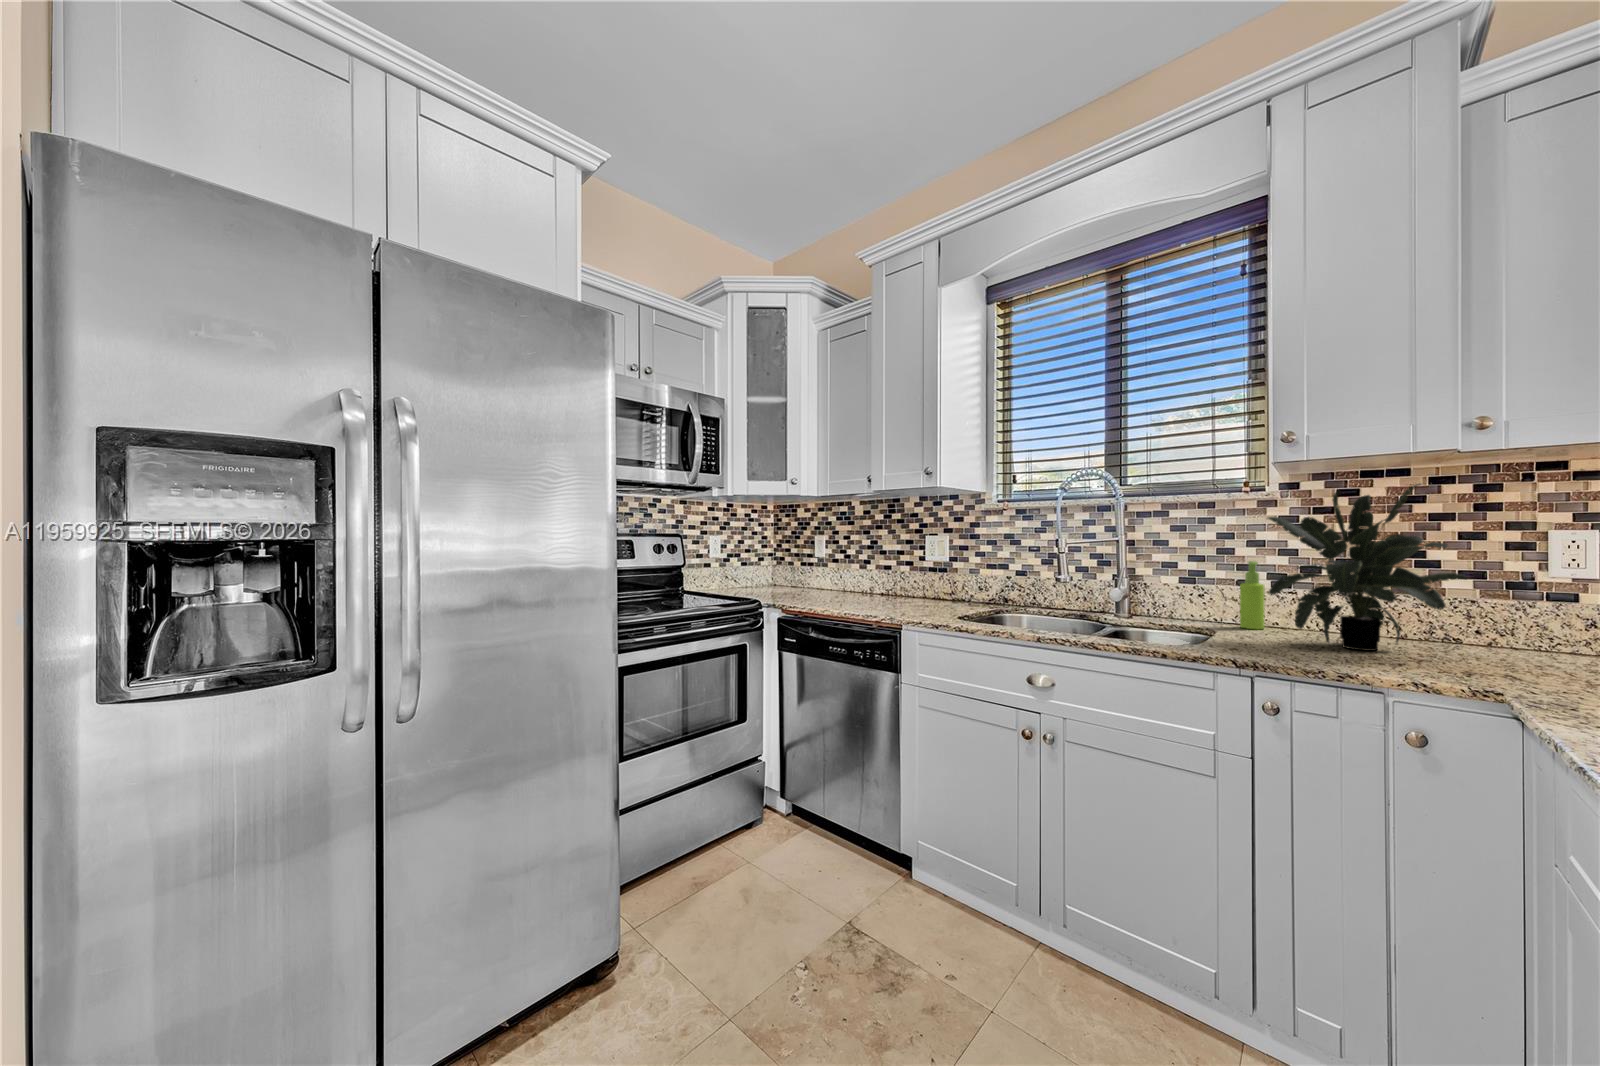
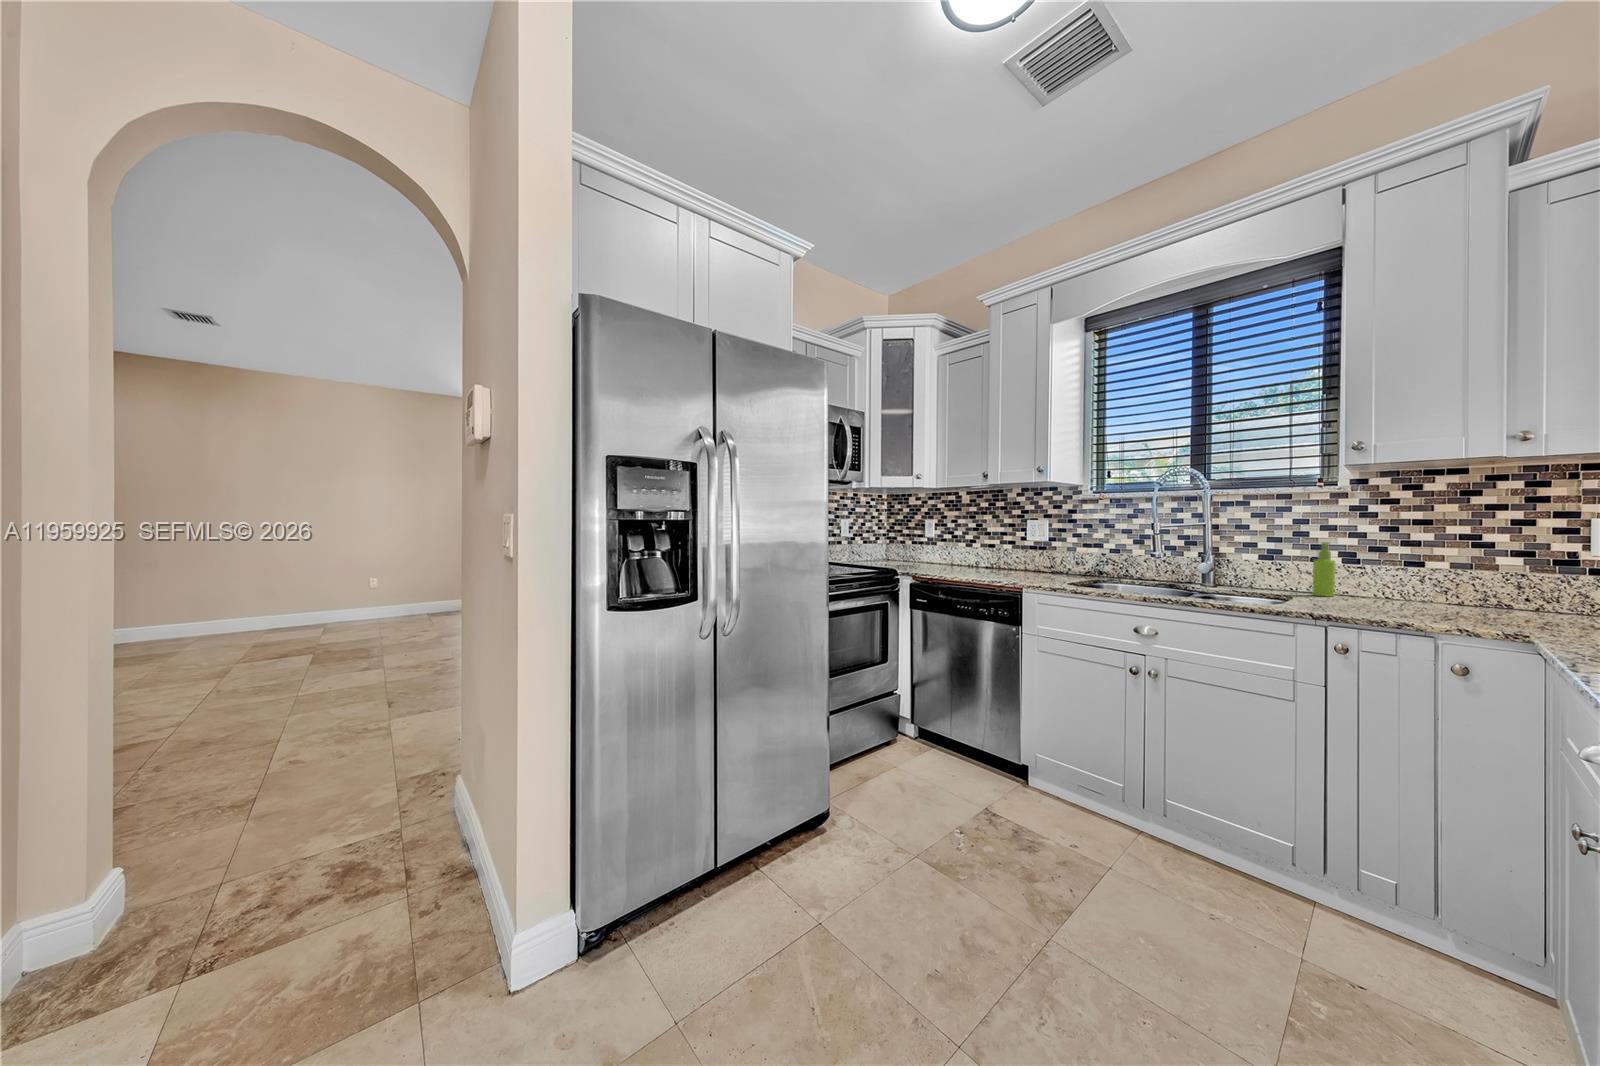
potted plant: present [1267,484,1467,651] -> none [1339,480,1515,611]

